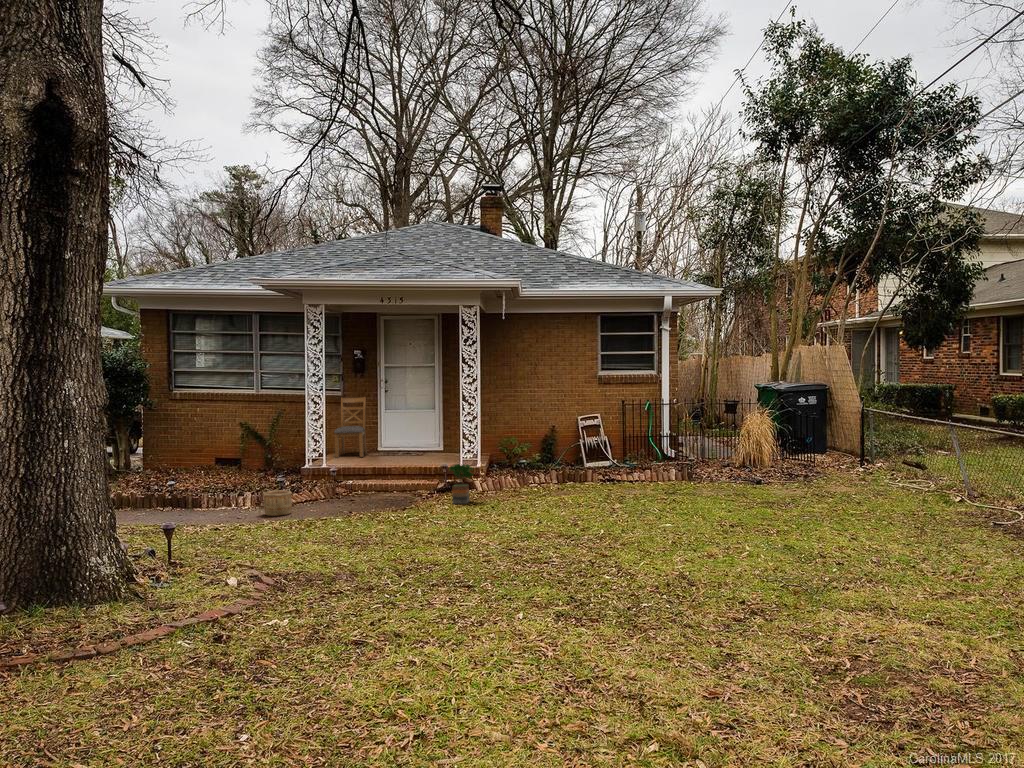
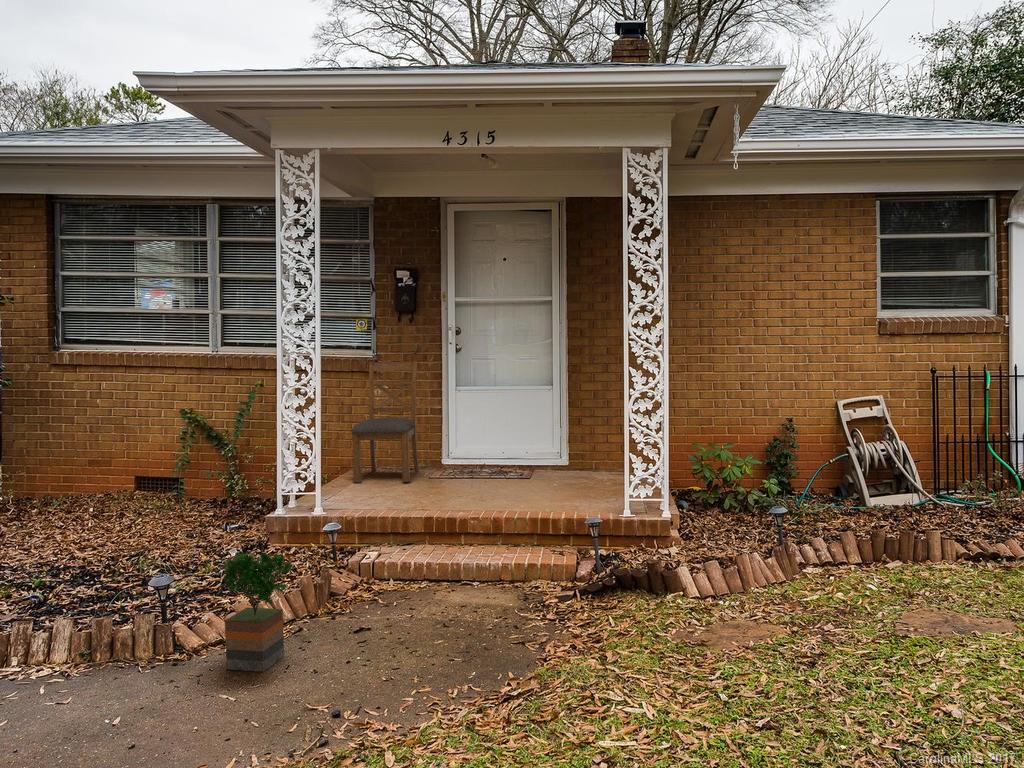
potted tree: present [449,464,473,504] -> present [223,552,293,672]
wooden bucket: present [263,490,292,516] -> none [54,633,156,733]

